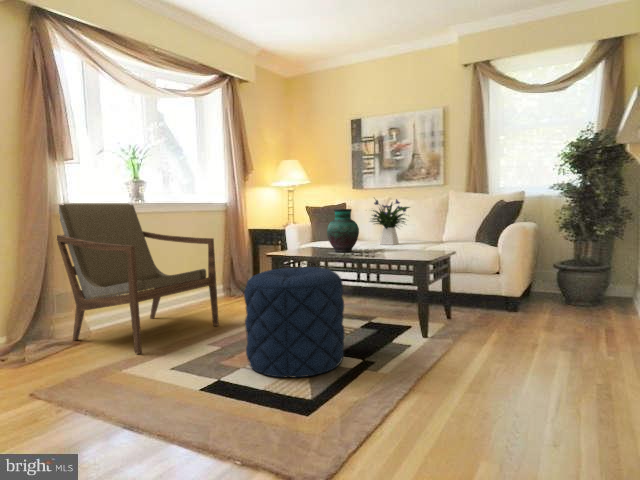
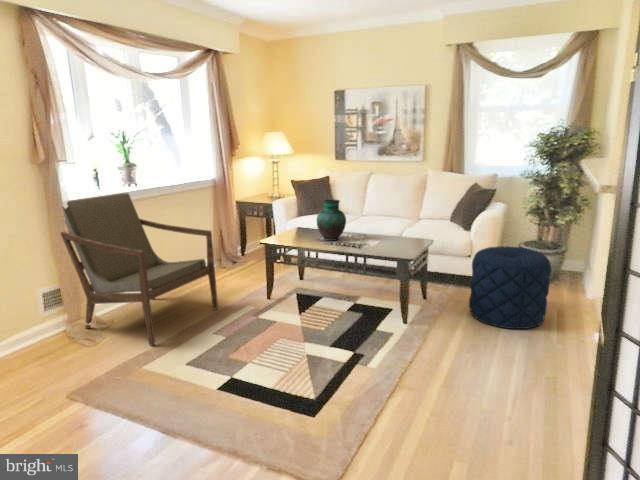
flower arrangement: present [372,199,409,245] -> none [349,179,393,225]
pouf: present [244,267,345,377] -> present [469,246,551,329]

